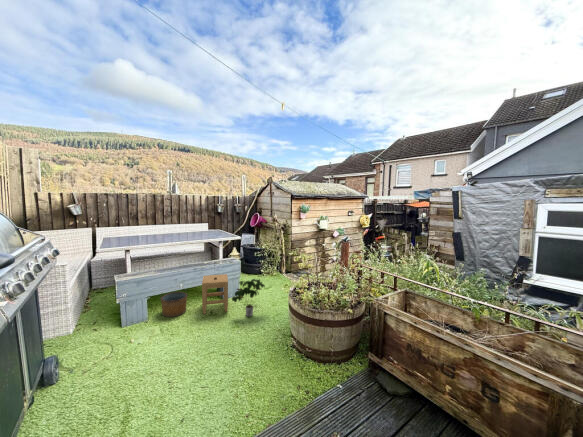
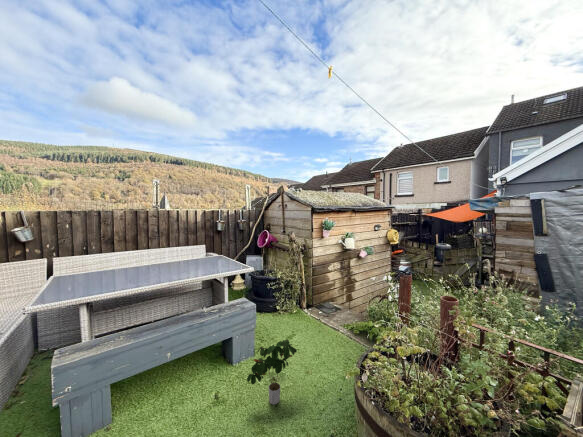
stool: present [202,274,228,314] -> none [199,328,240,403]
bucket: present [161,292,187,317] -> none [130,354,176,414]

